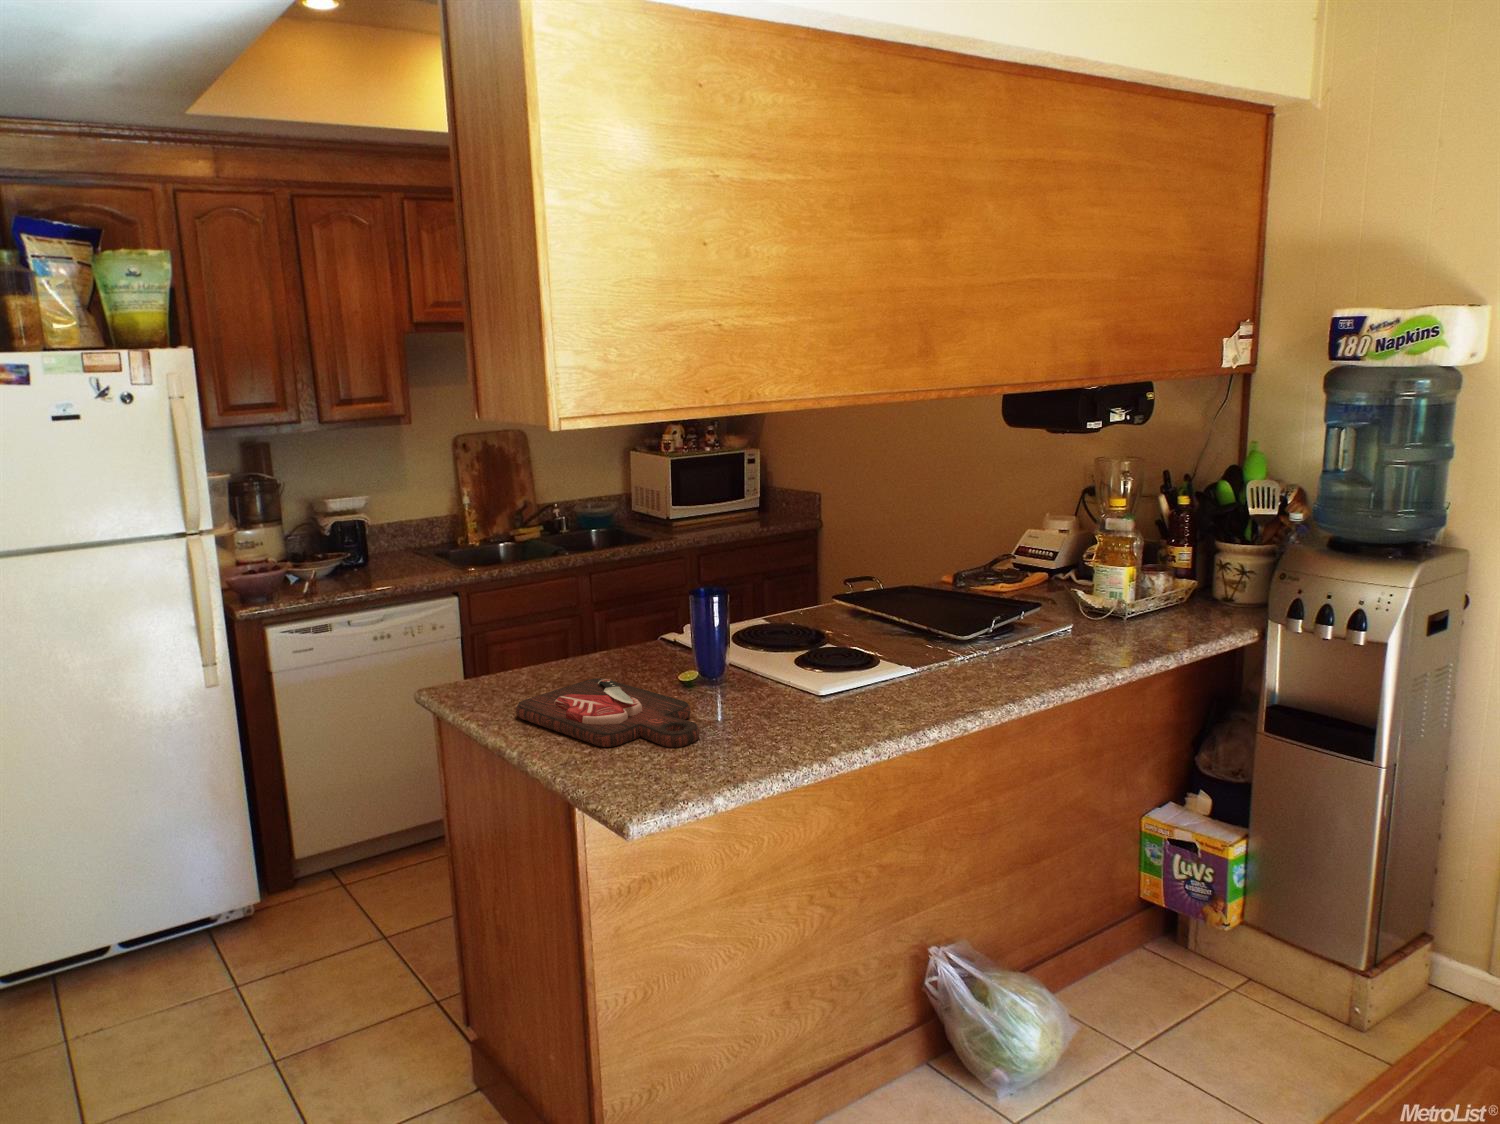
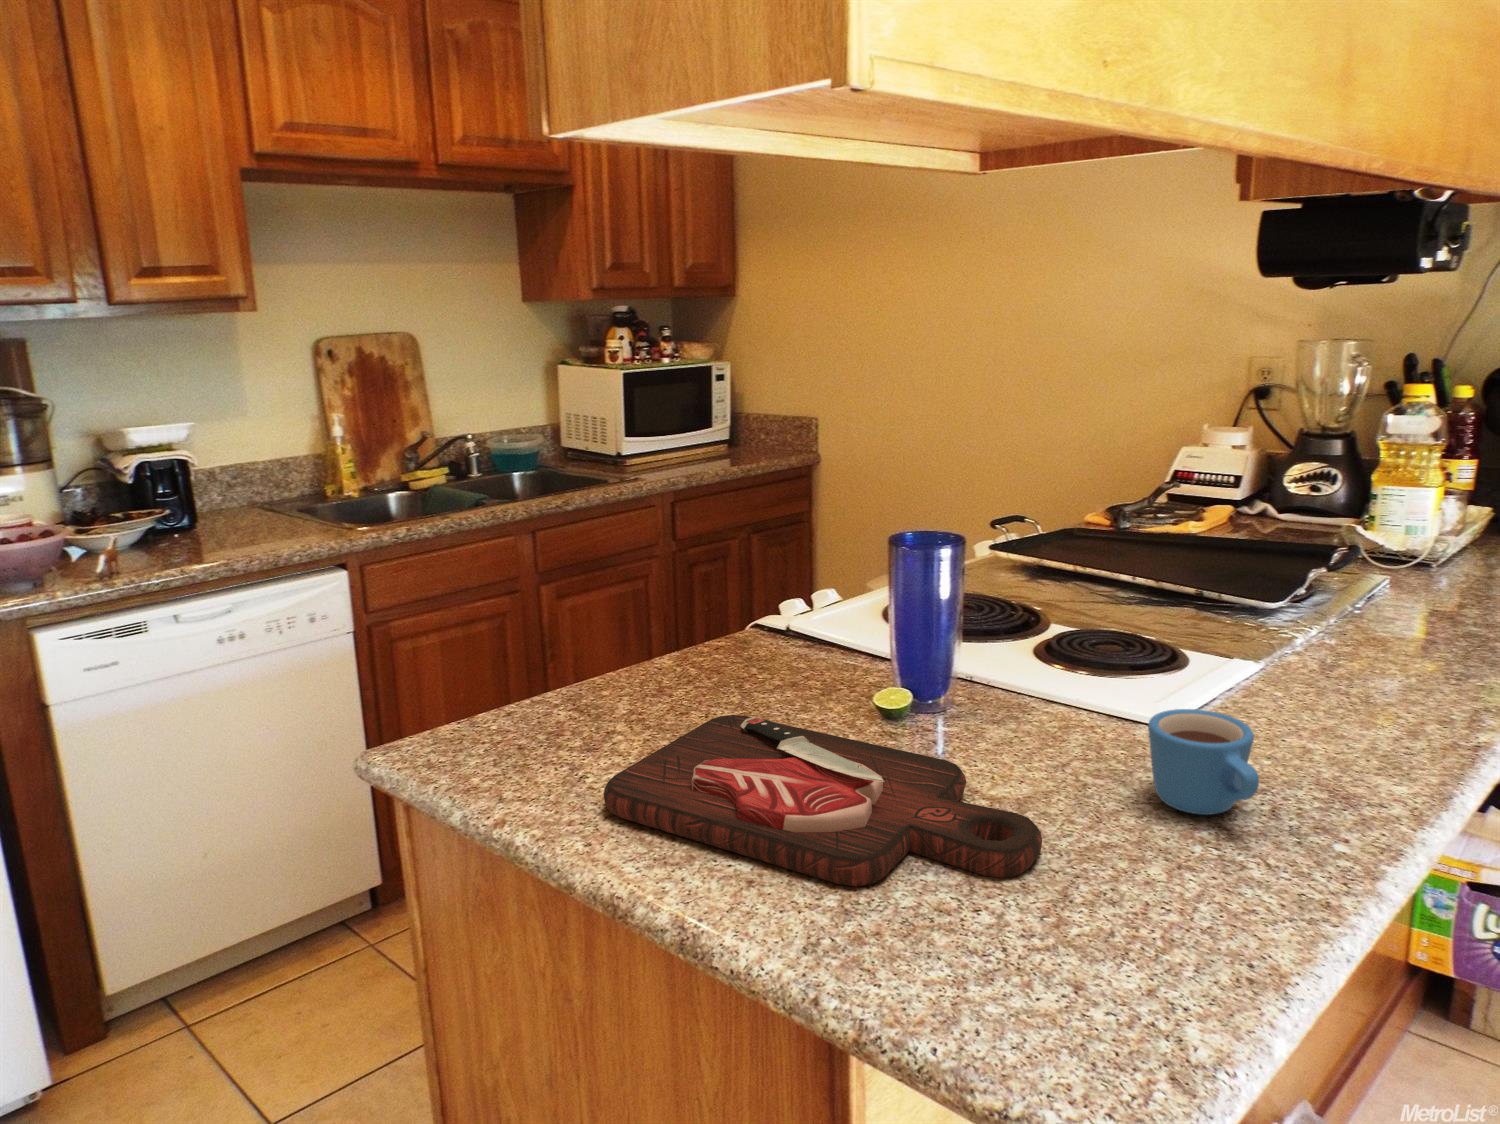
mug: none [769,680,817,730] -> present [1148,709,1259,815]

